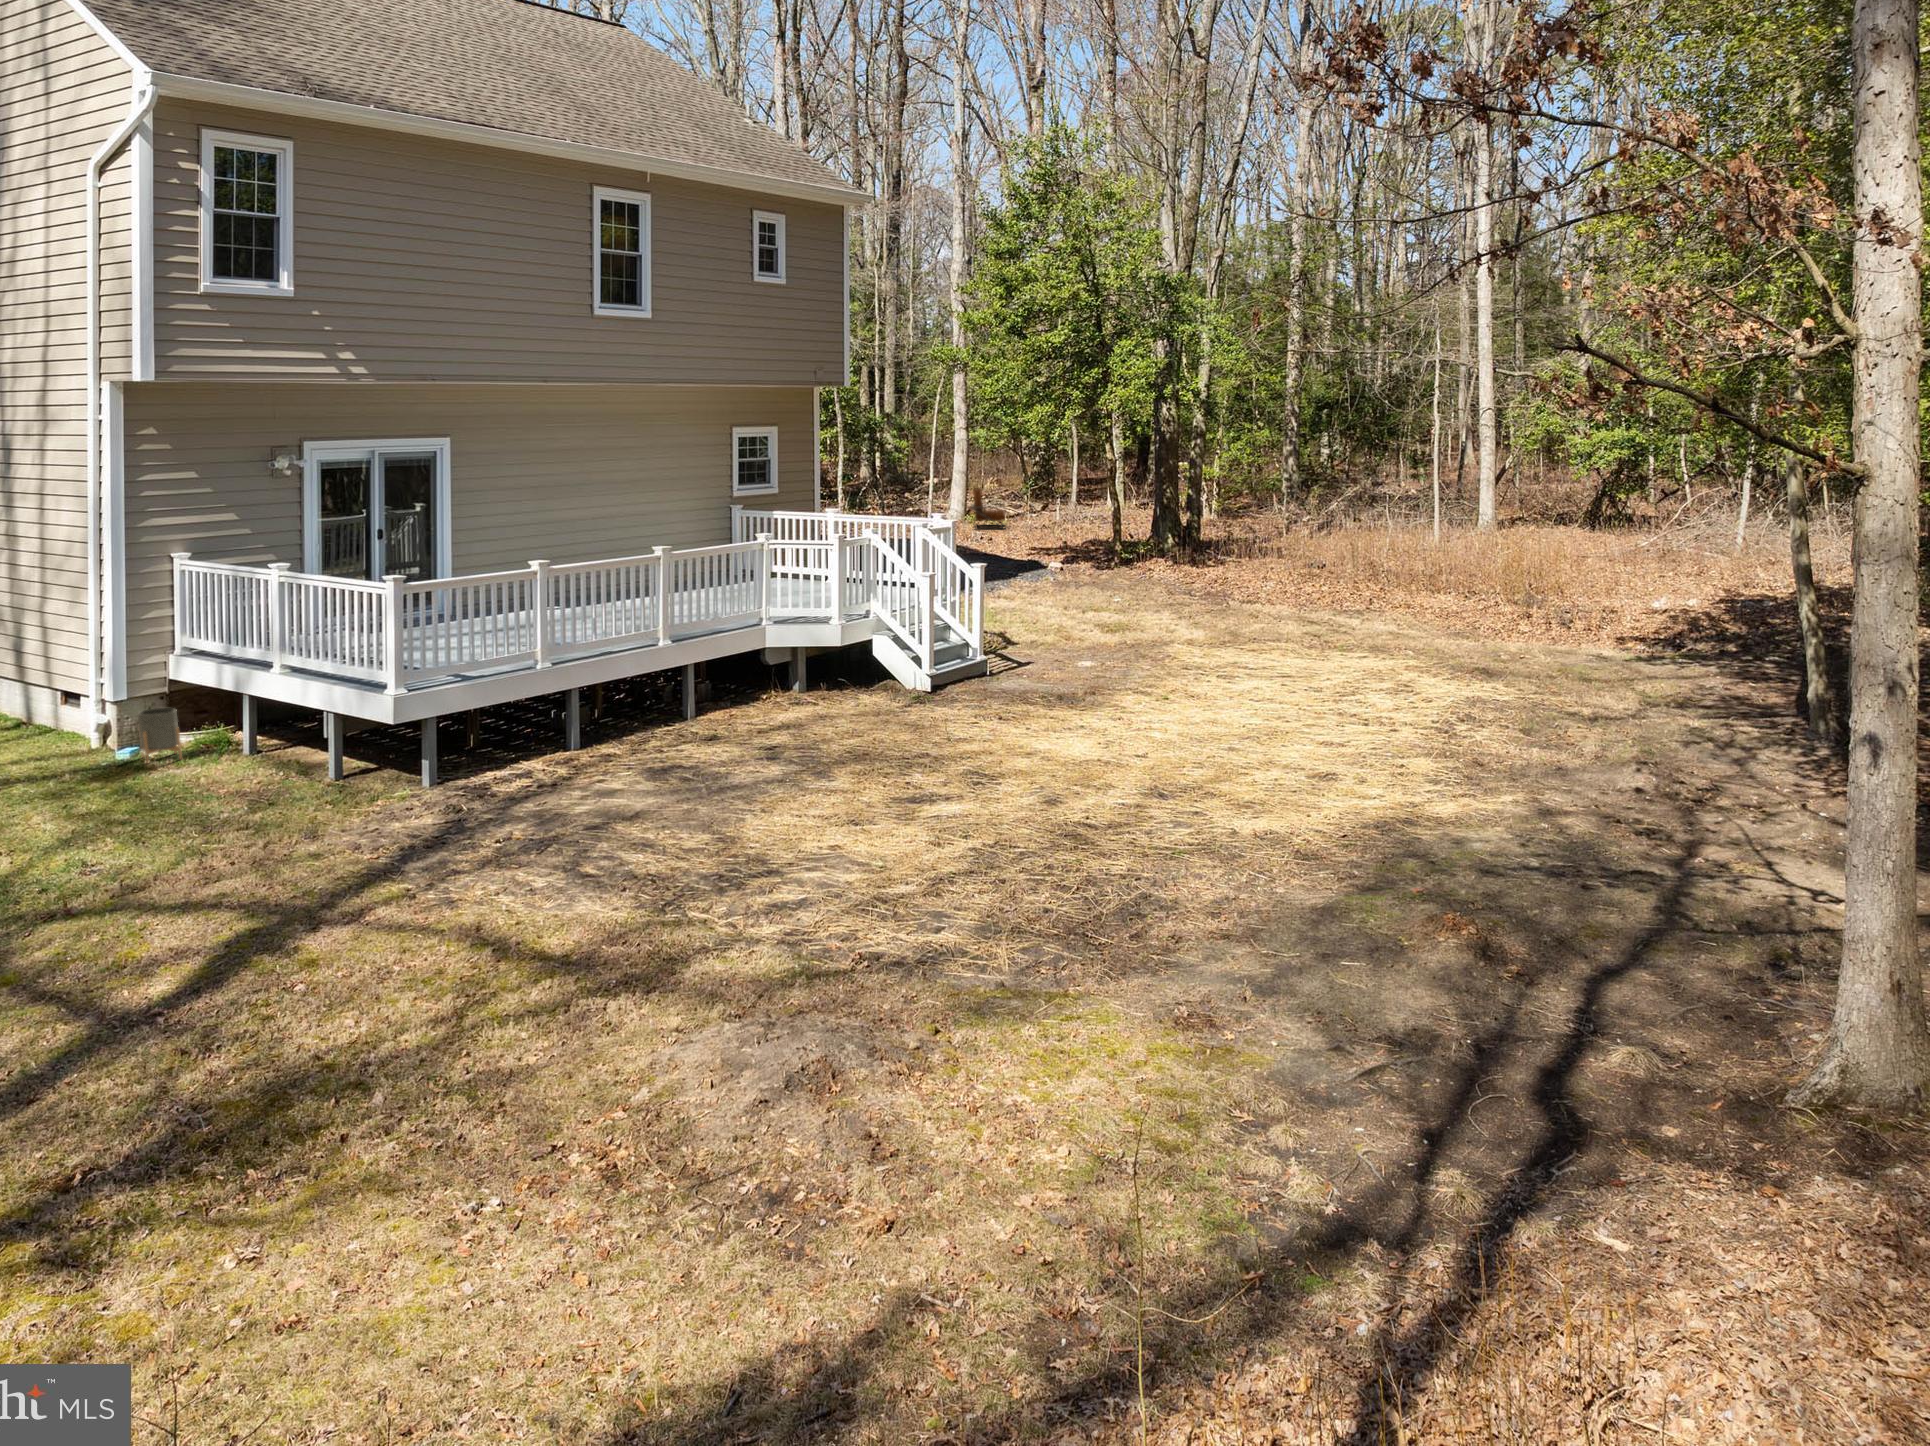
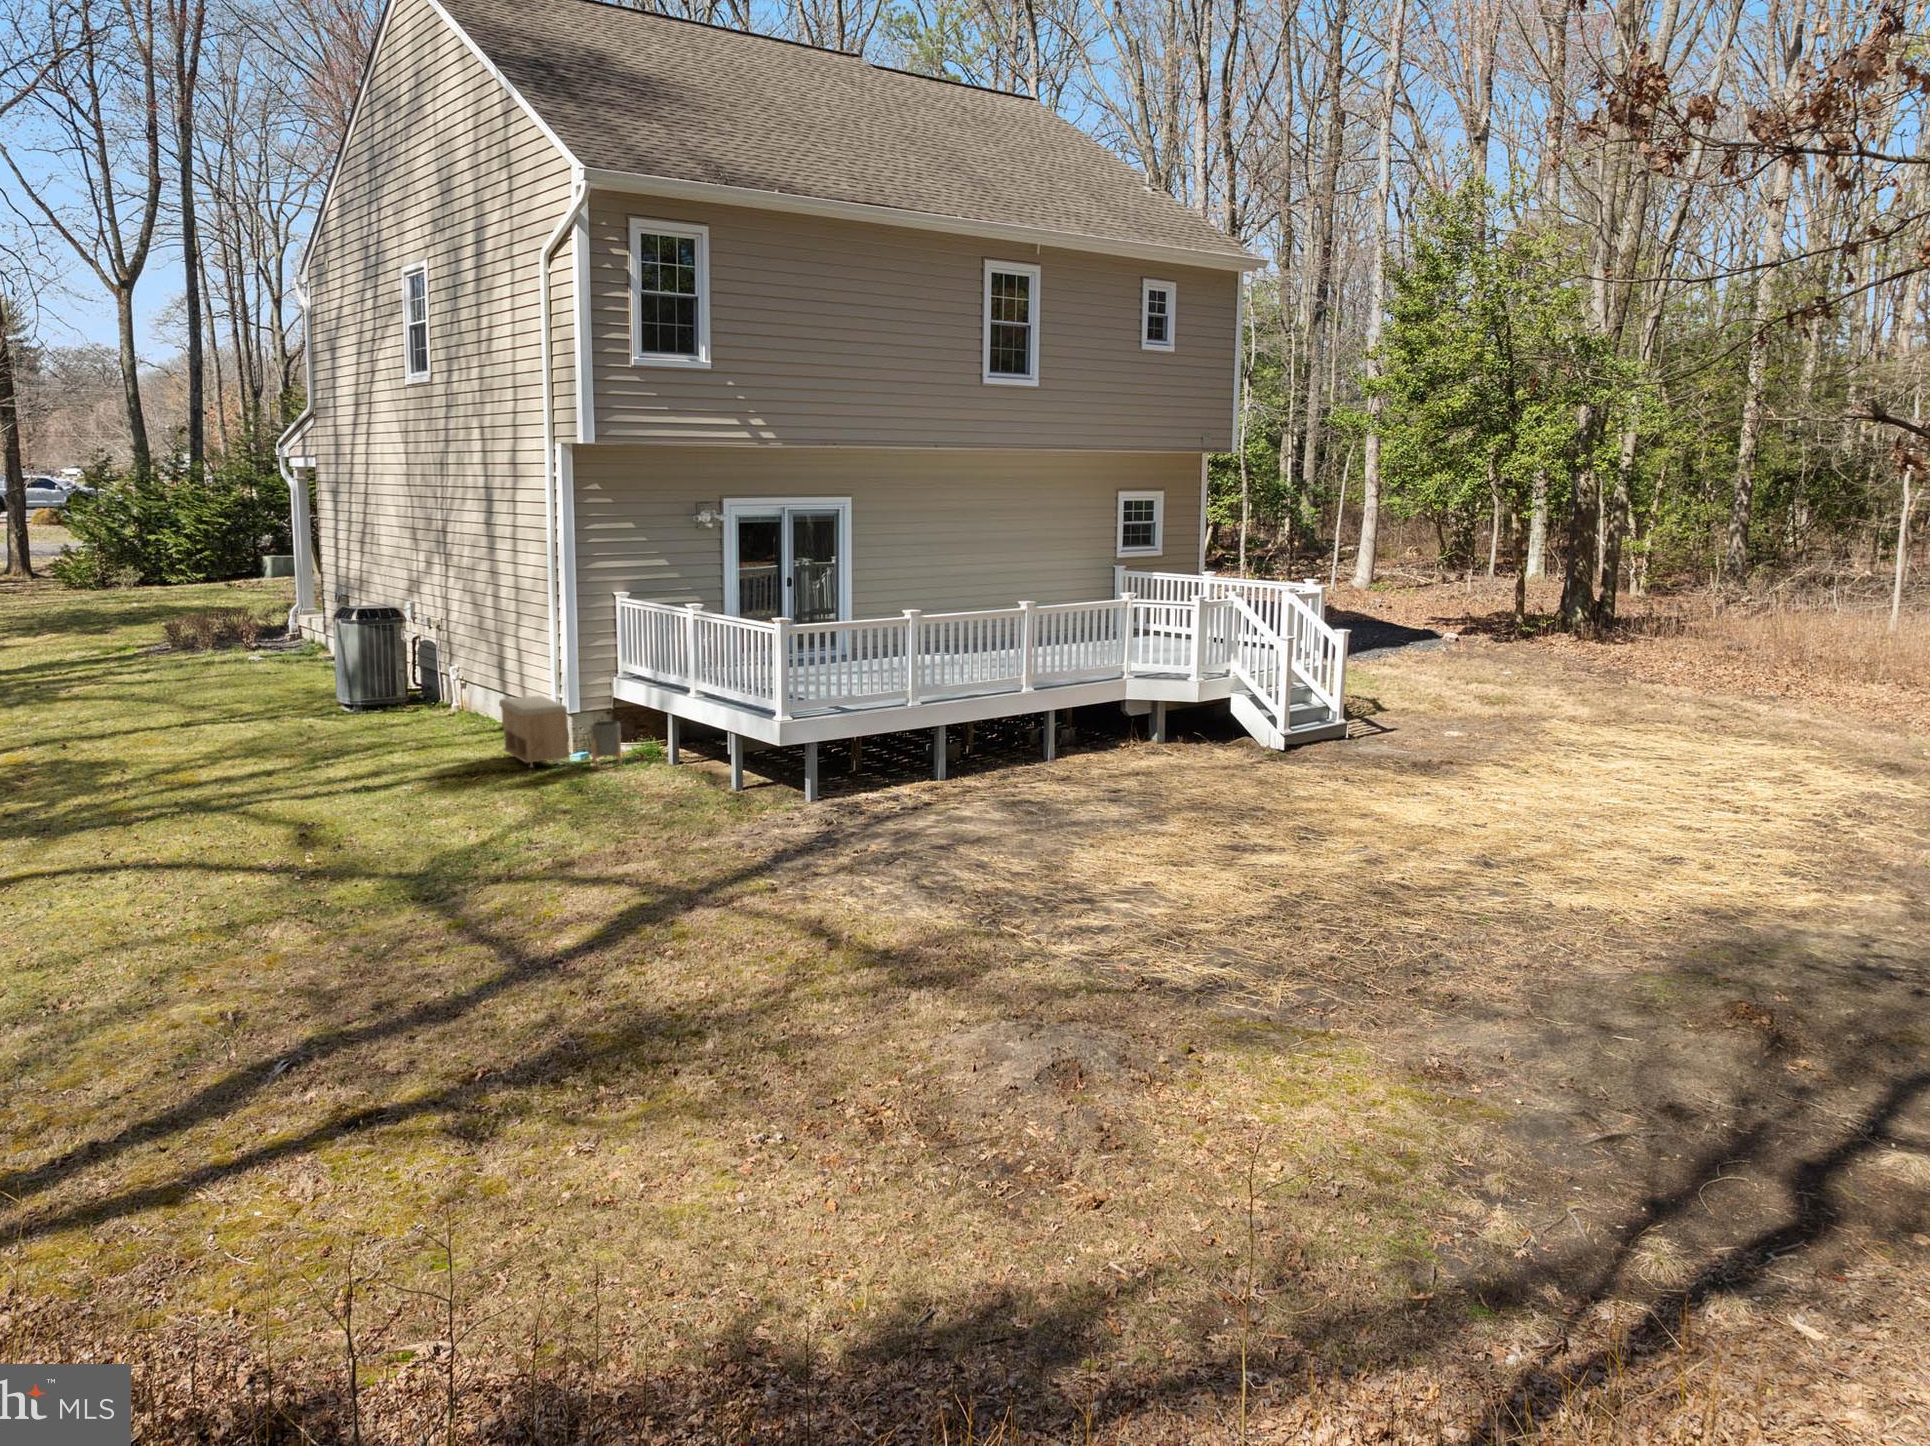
lounge chair: present [971,488,1005,530] -> none [1373,556,1411,598]
storage bench: none [10,682,112,771] -> present [499,696,569,767]

